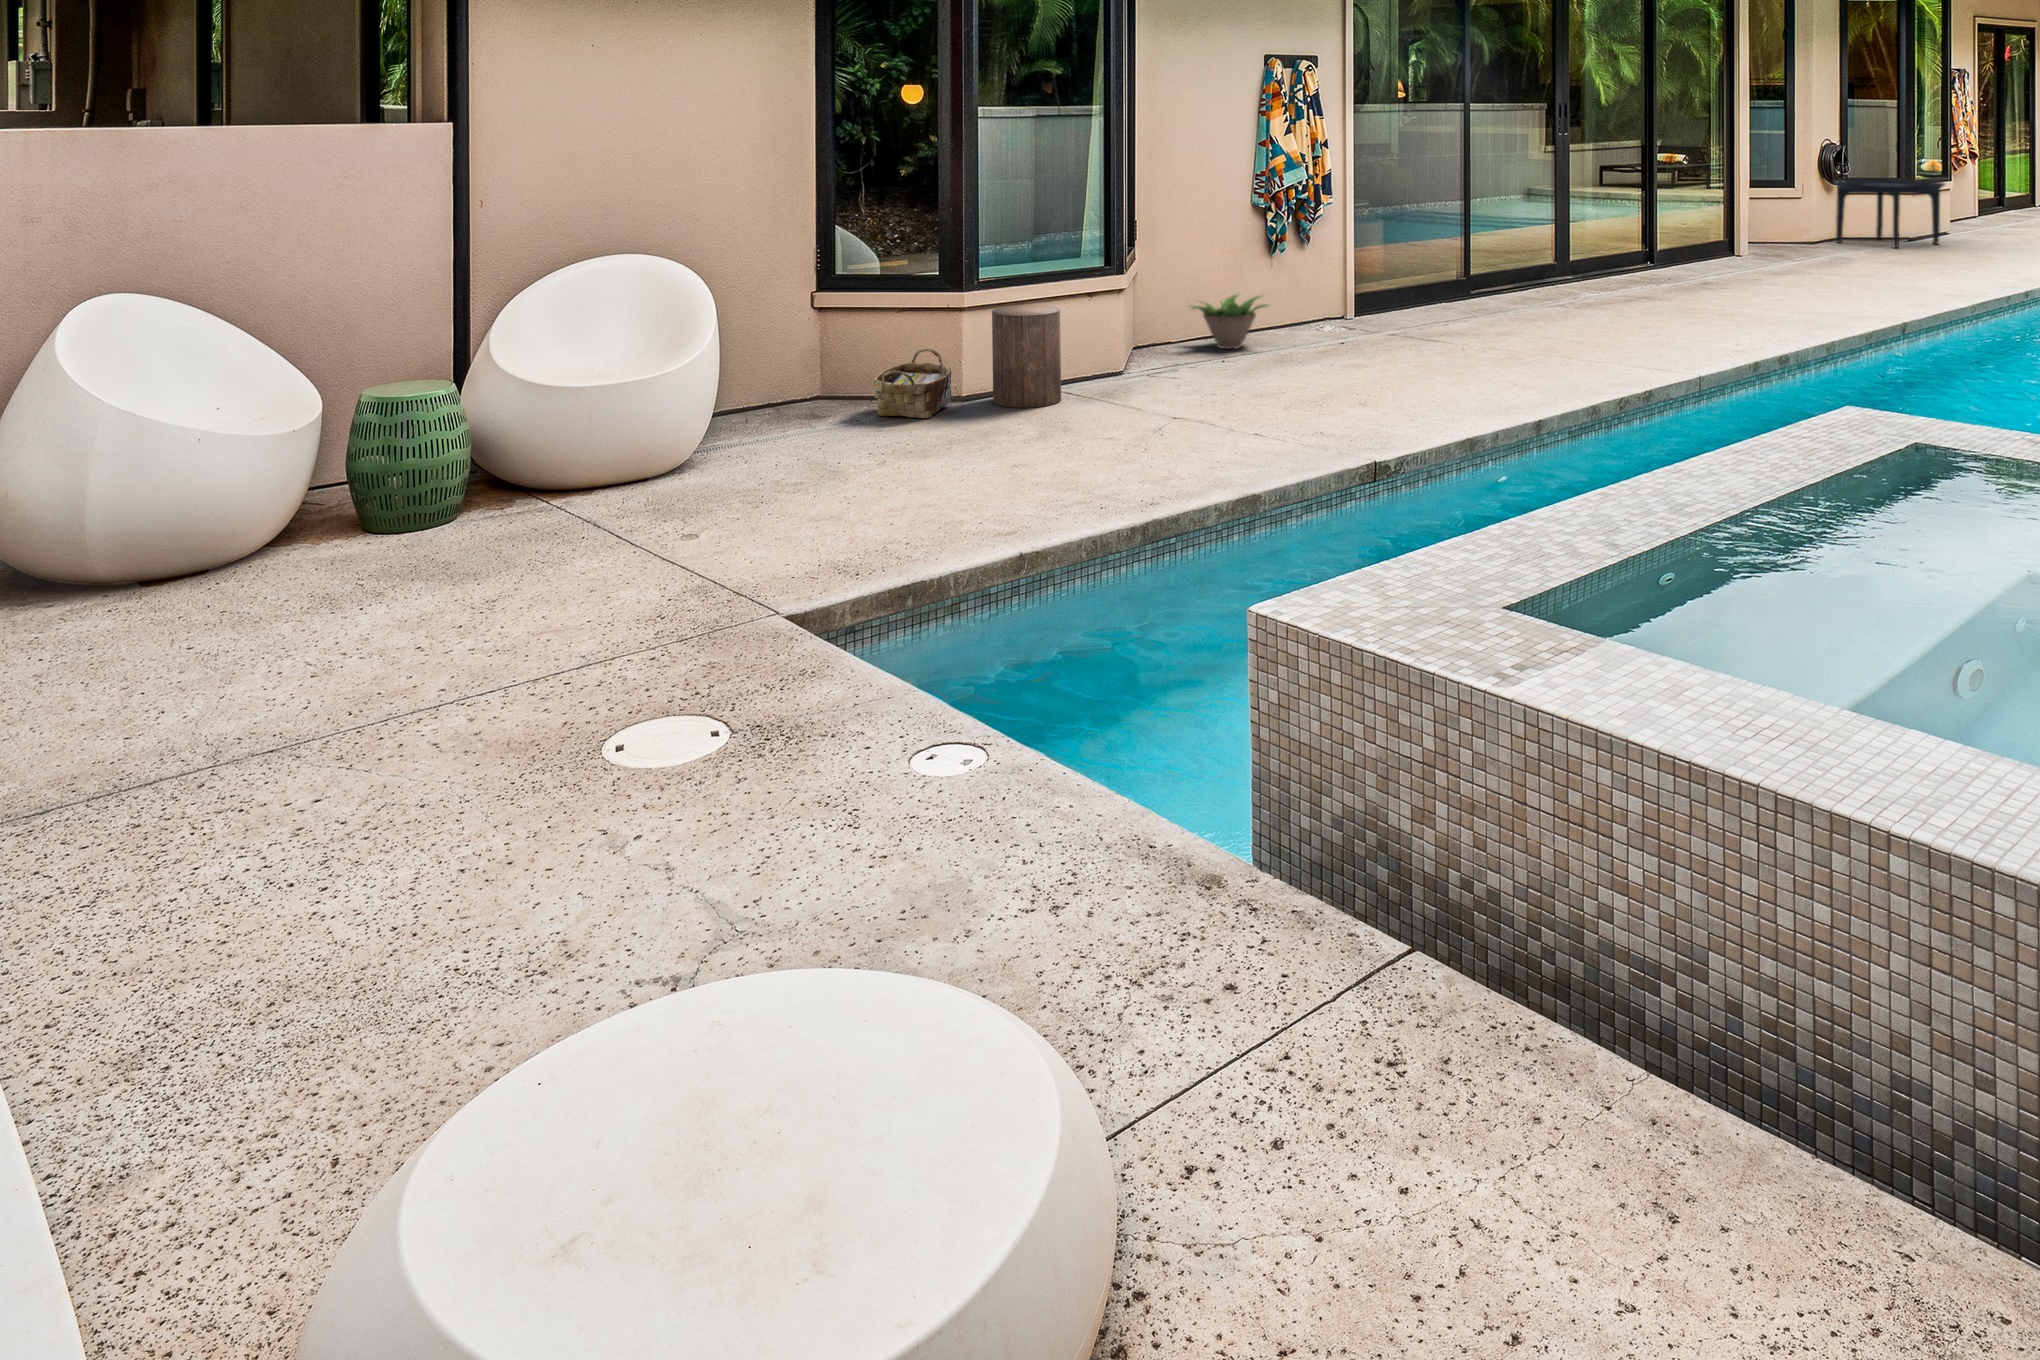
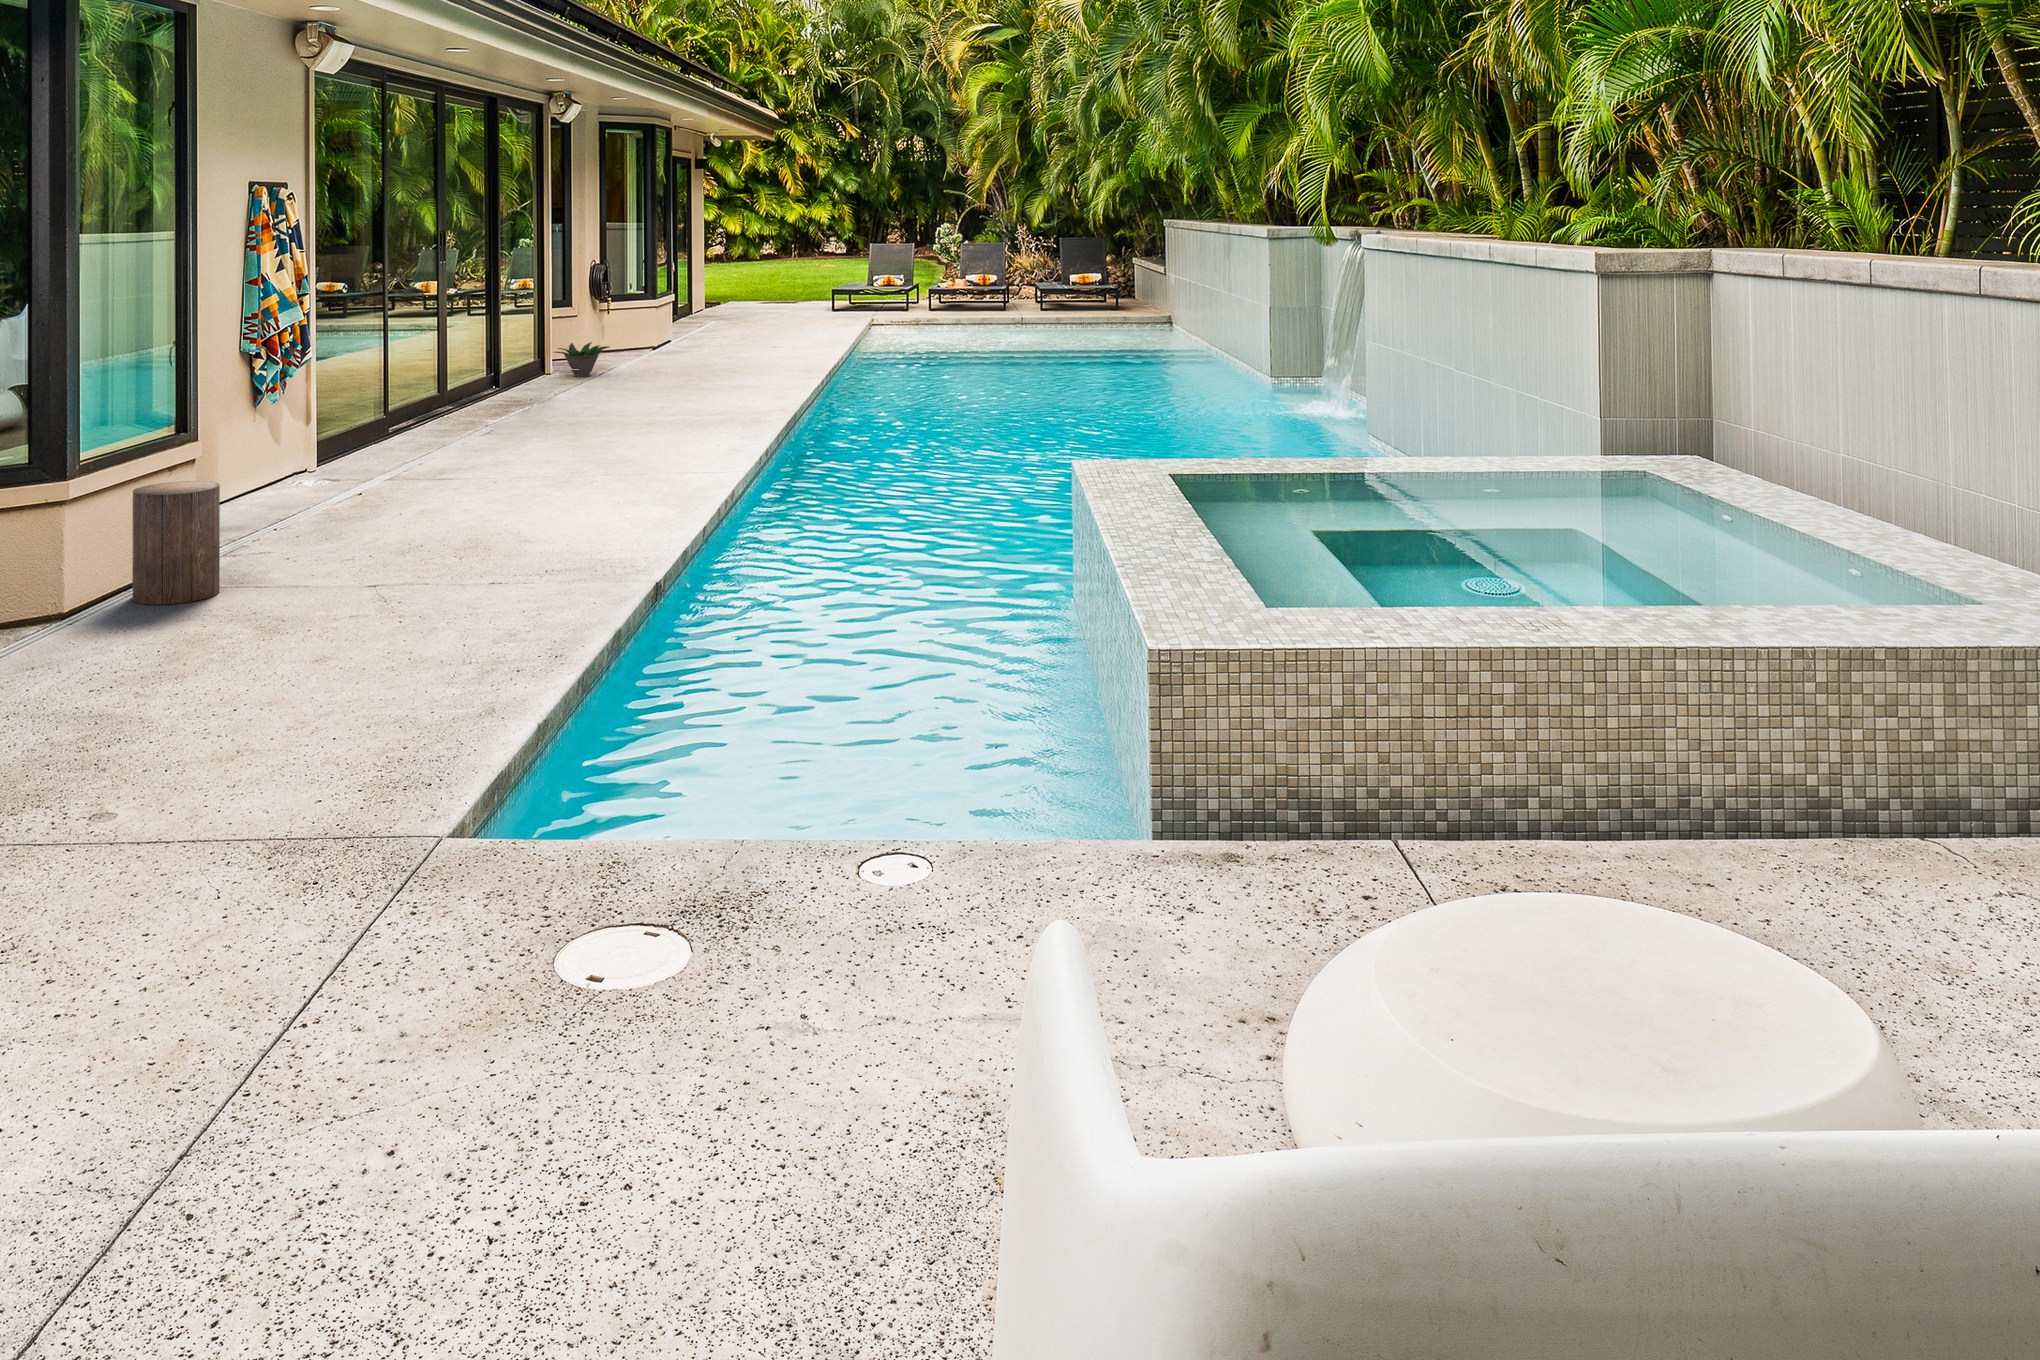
round table: present [1834,179,1945,248] -> none [609,299,707,362]
decorative plant: present [1191,294,1269,349] -> present [555,342,609,377]
woven basket: present [874,349,951,418] -> none [17,548,113,639]

